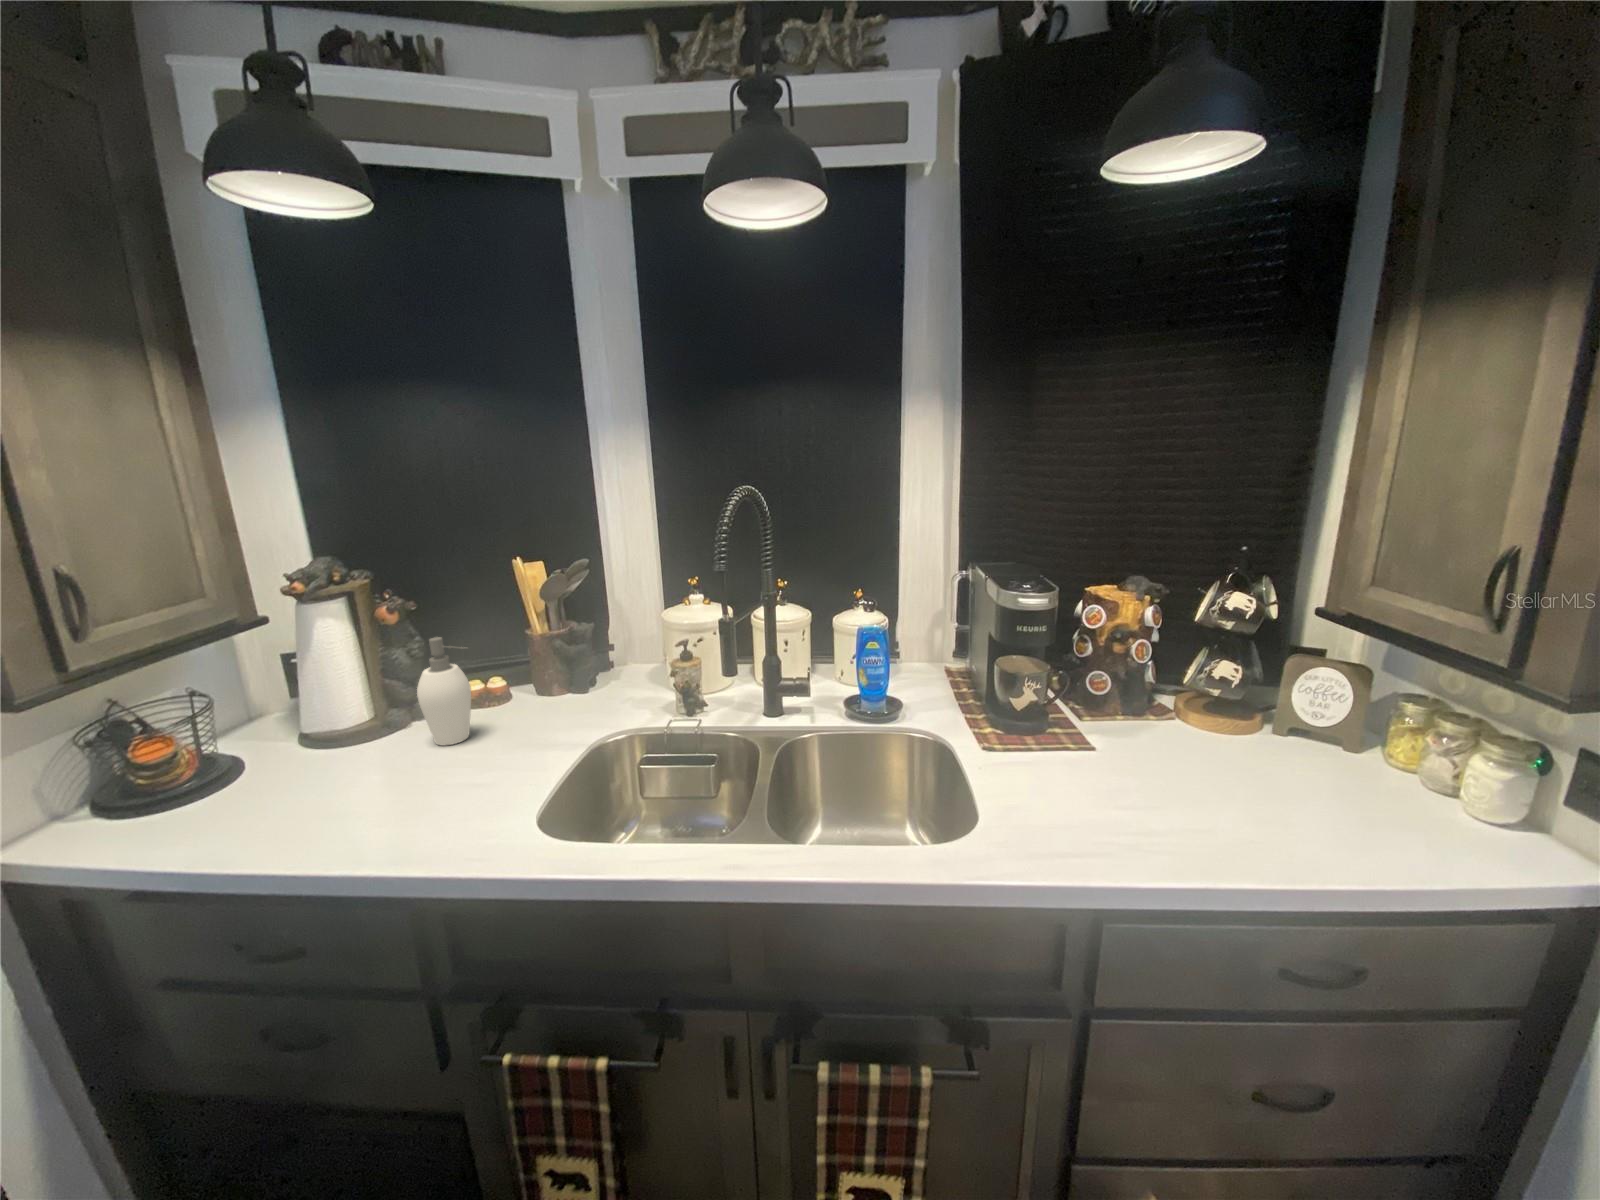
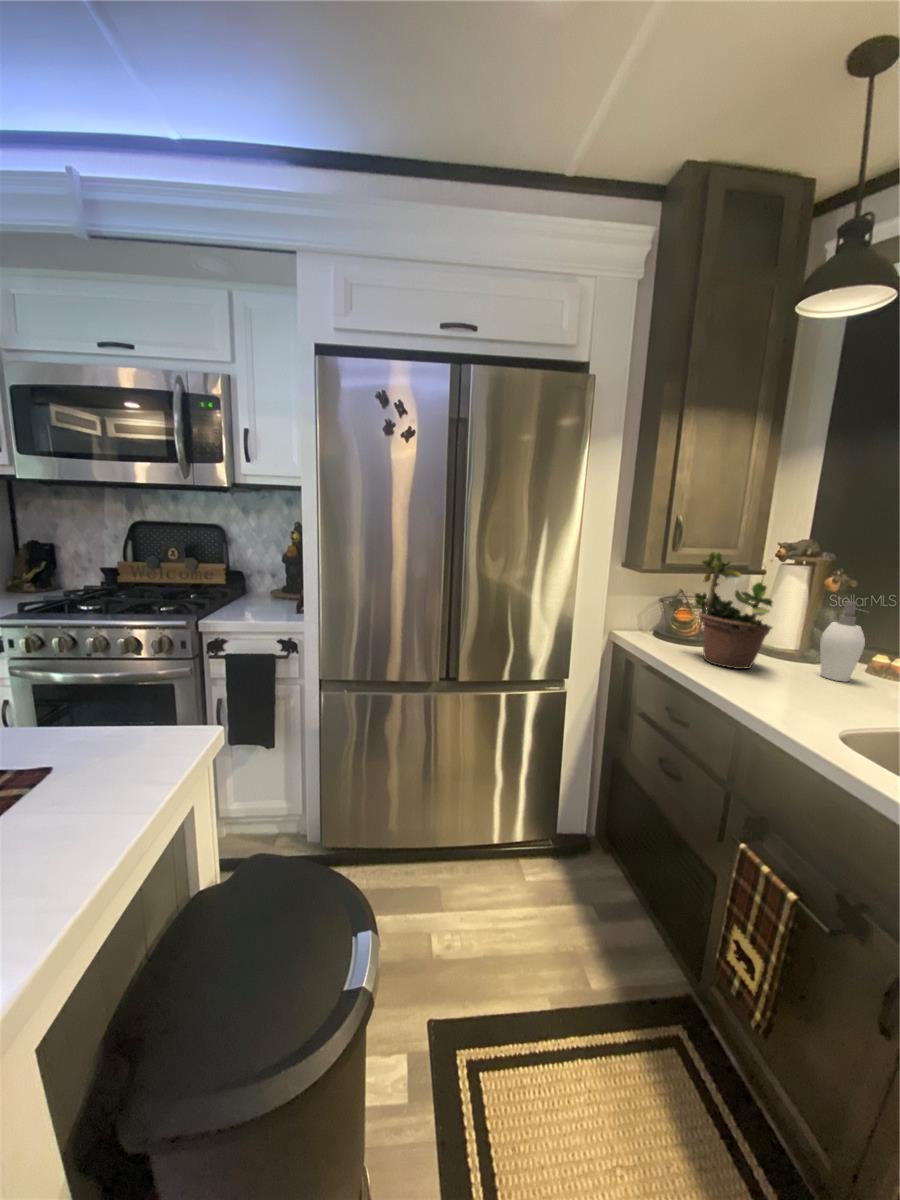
potted plant: none [163,614,361,828] -> present [690,552,772,669]

